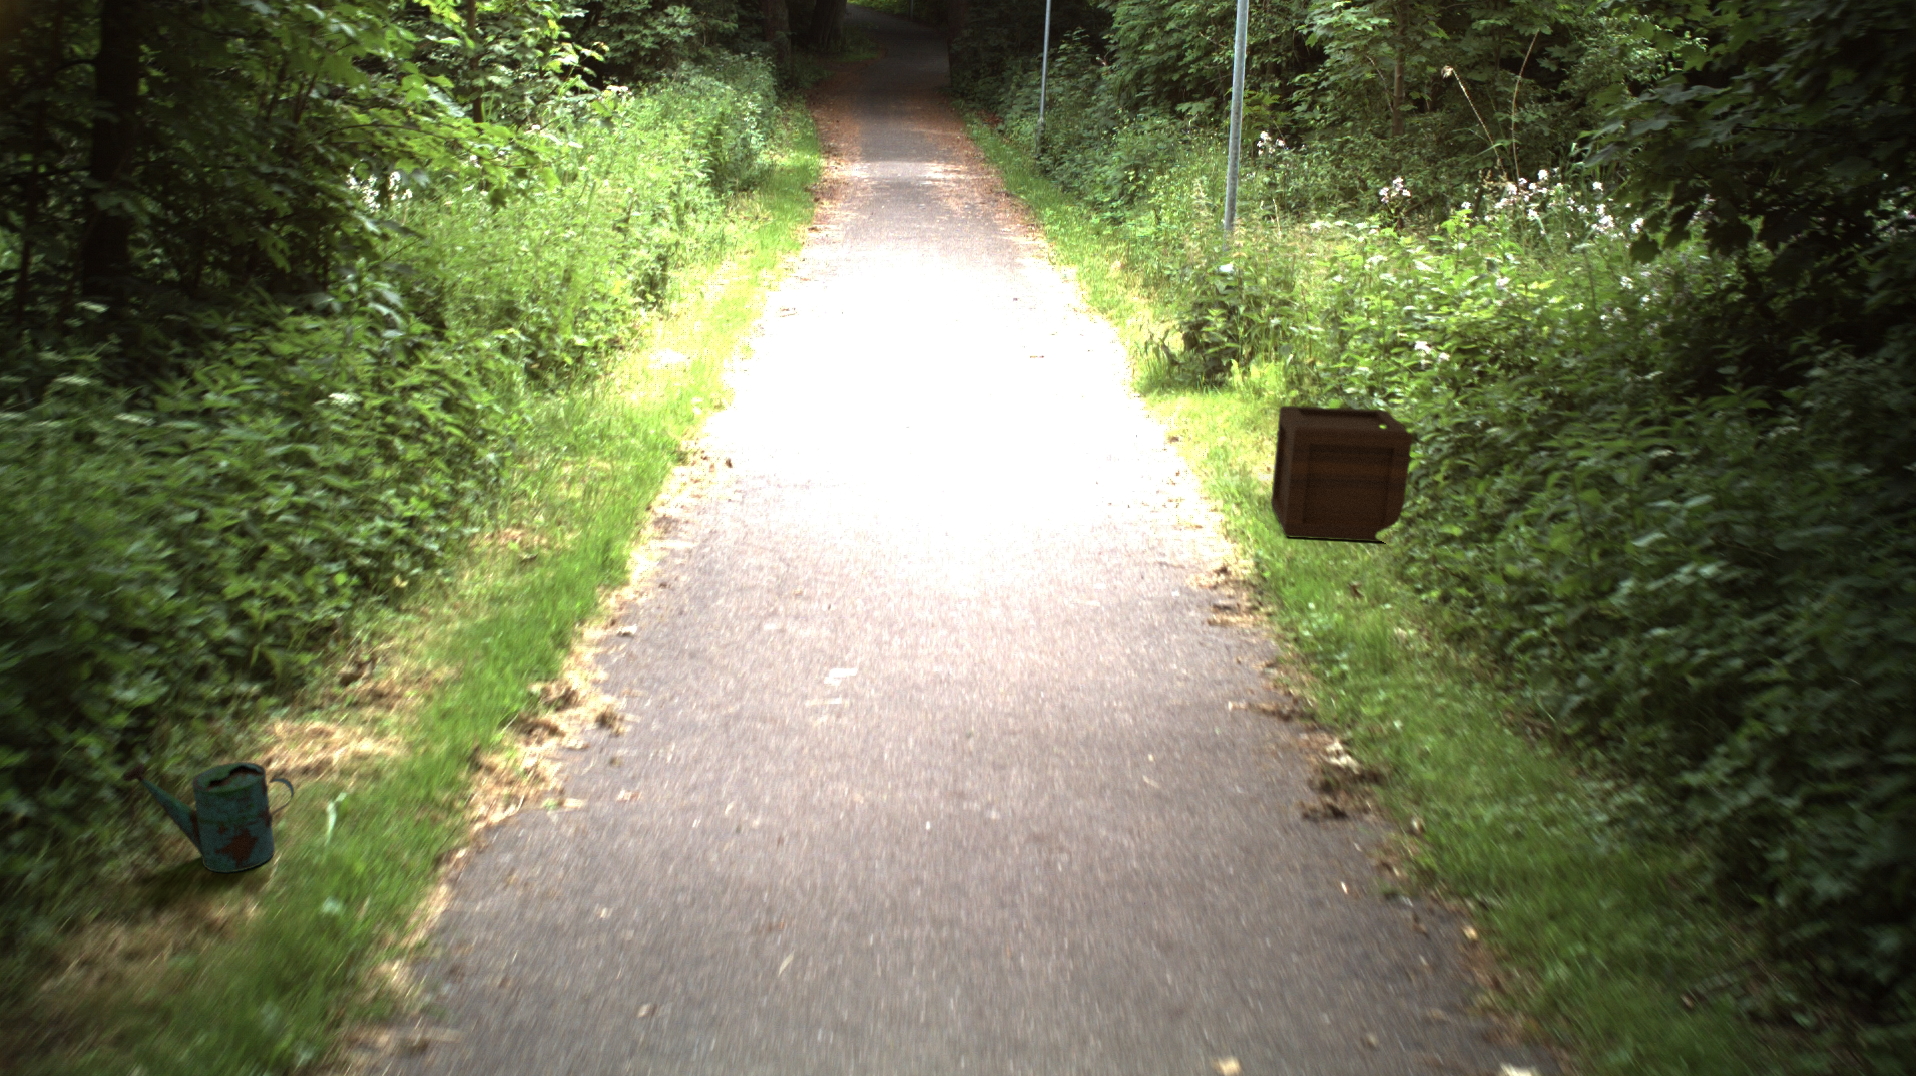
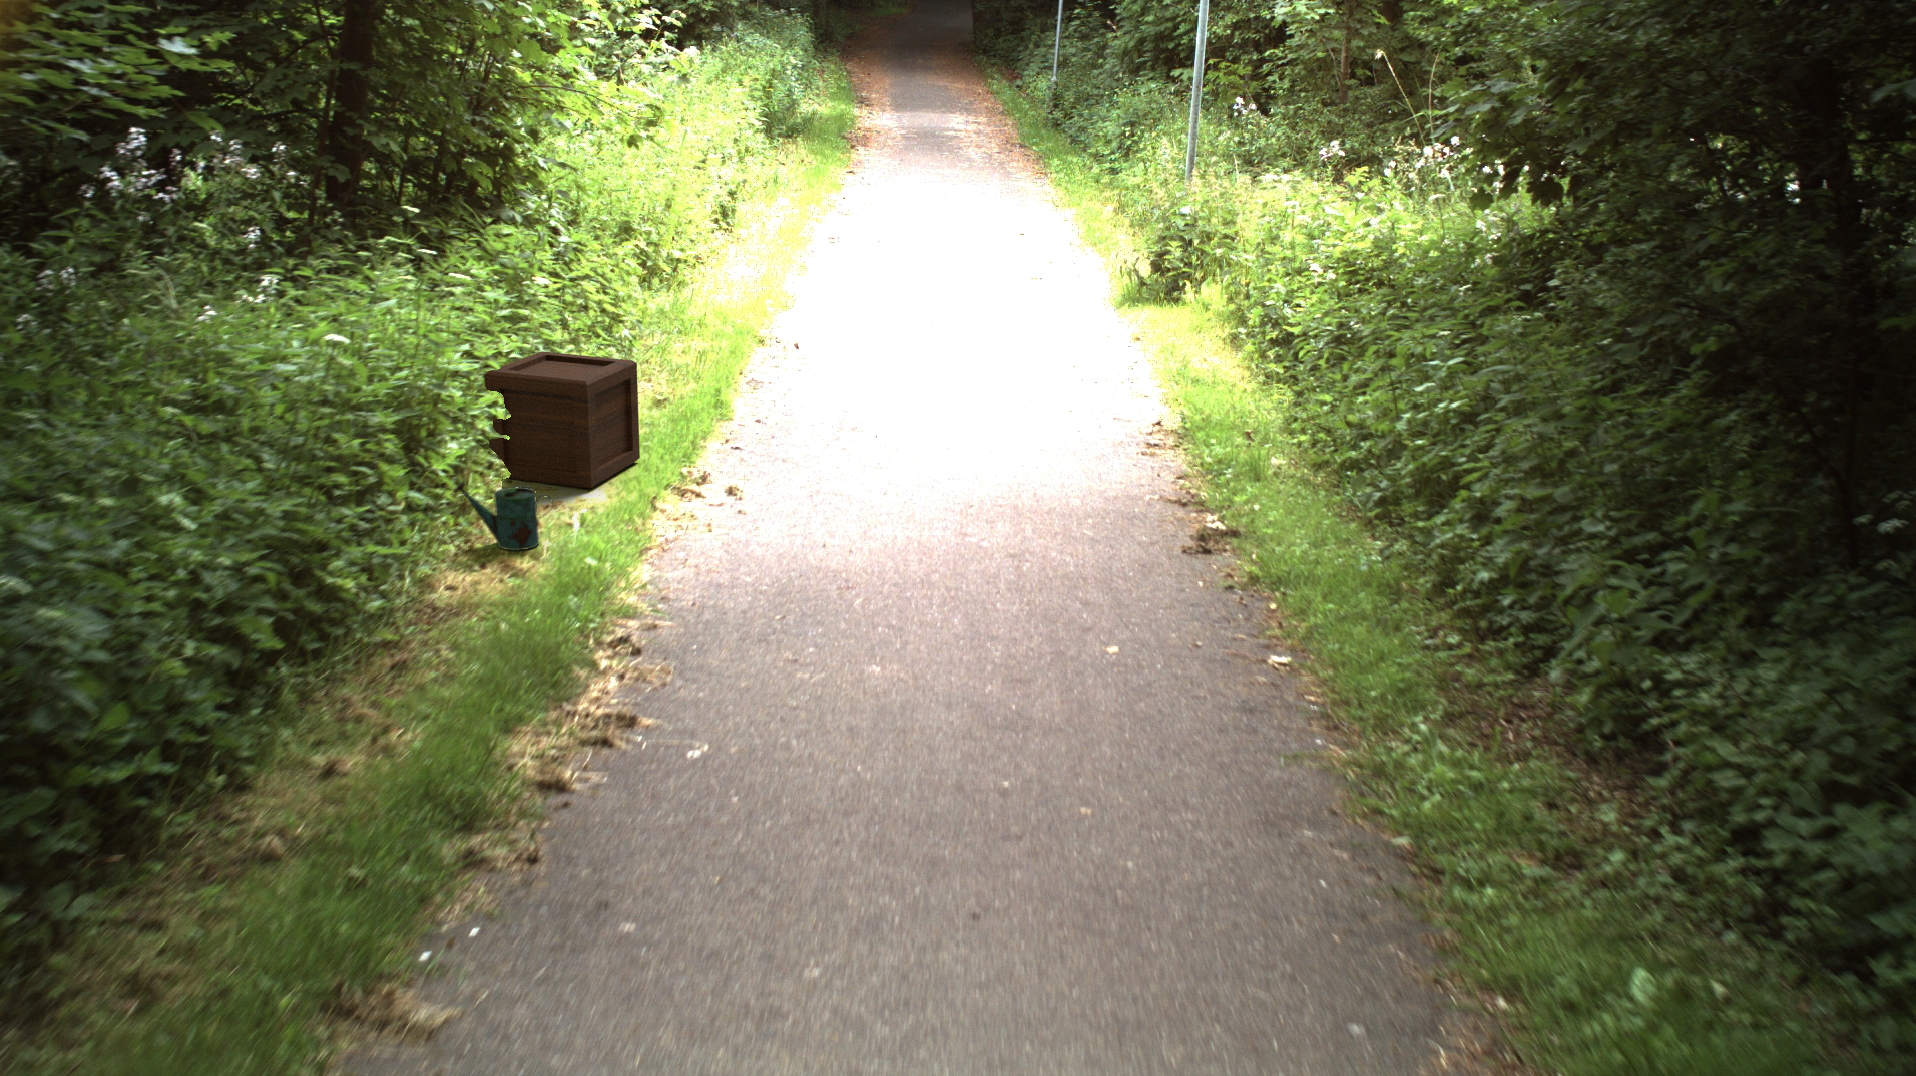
wooden crate: present [1271,406,1412,542] -> present [484,351,640,489]

